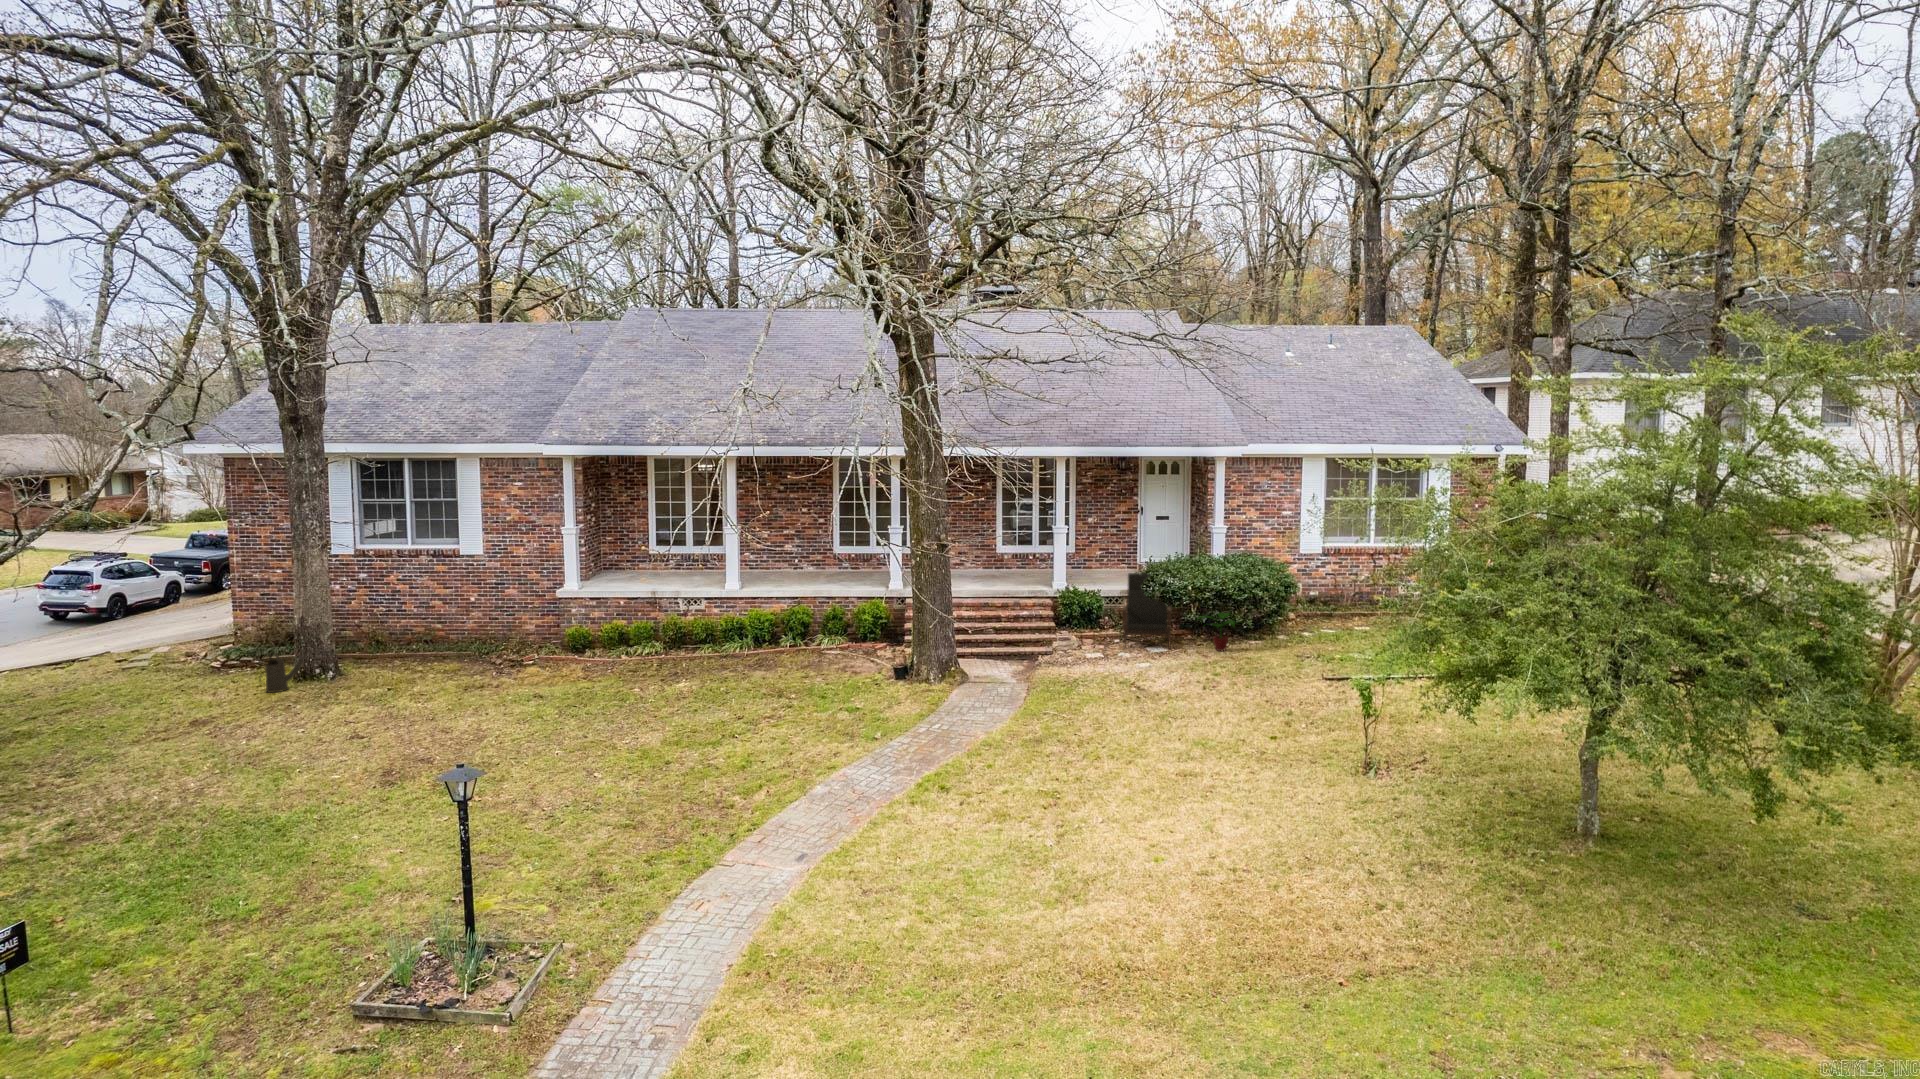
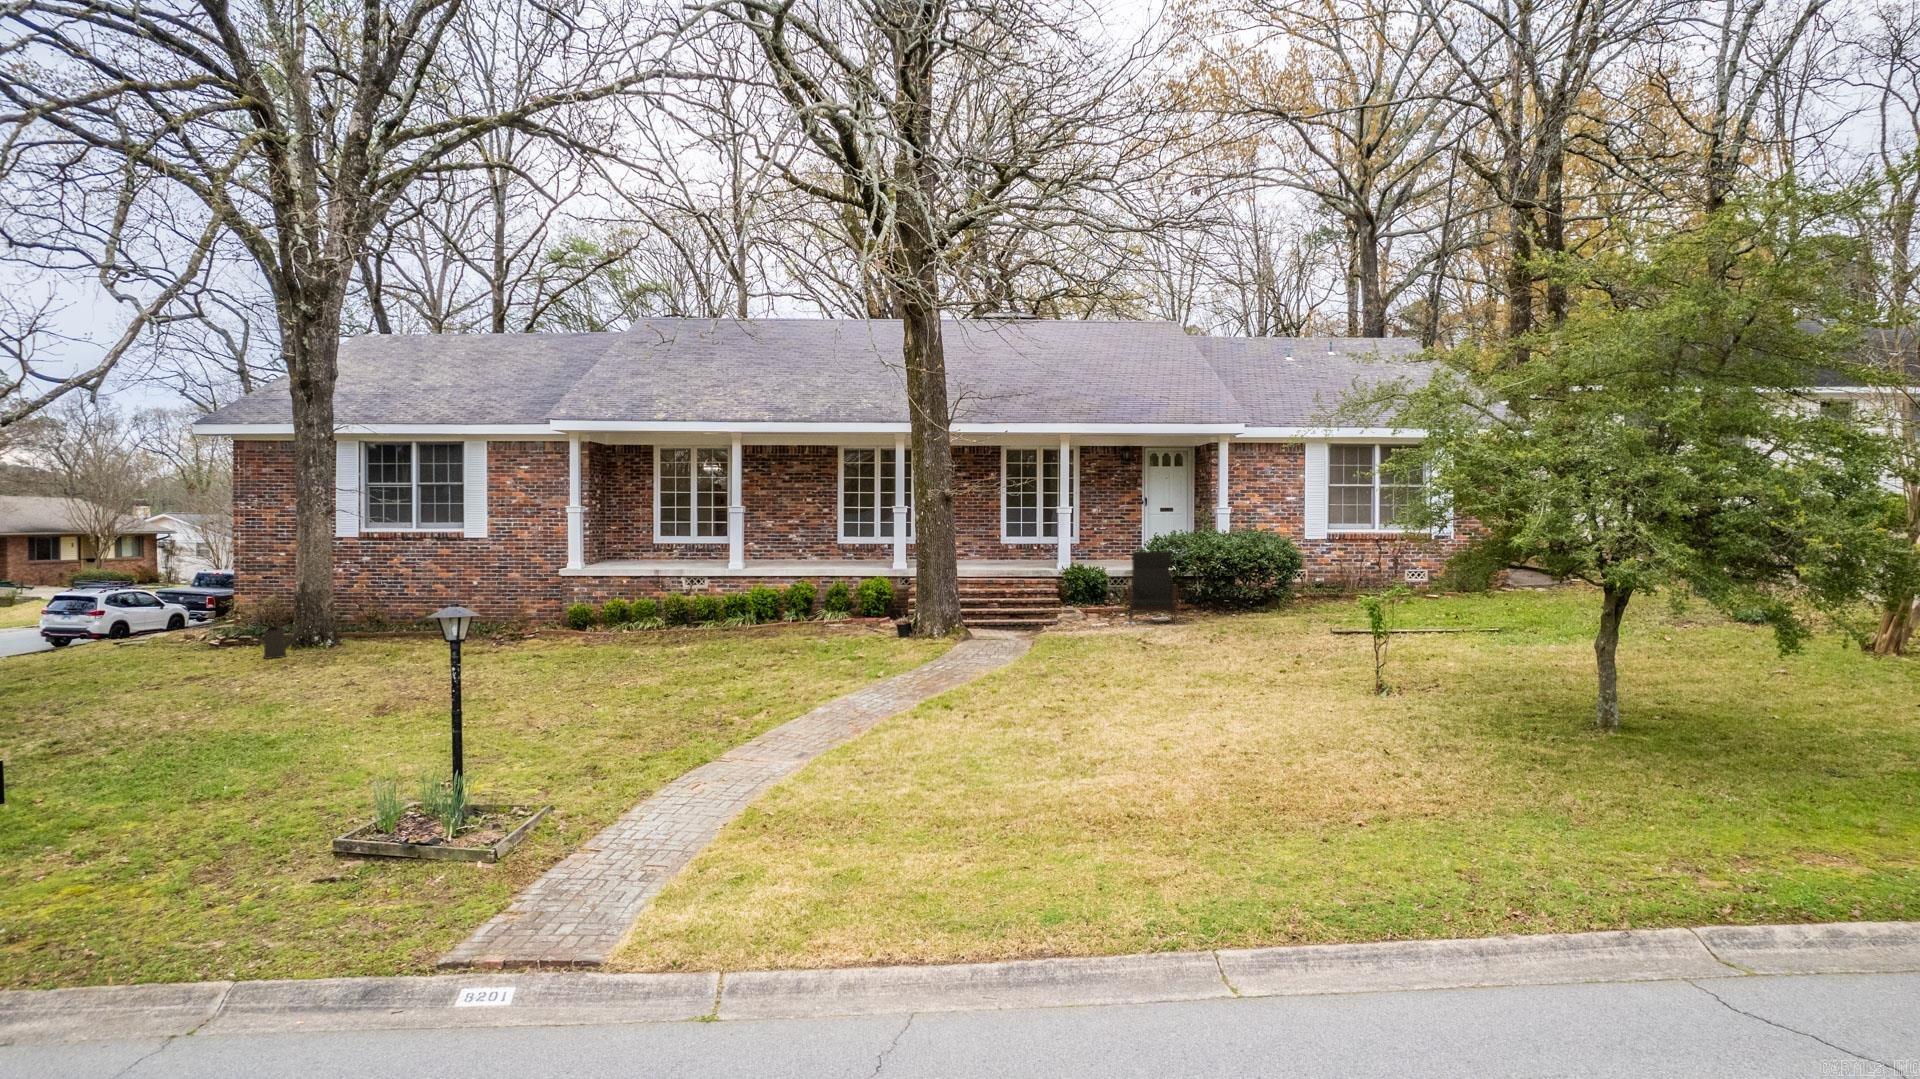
potted plant: present [1200,613,1235,651] -> none [1201,588,1245,626]

